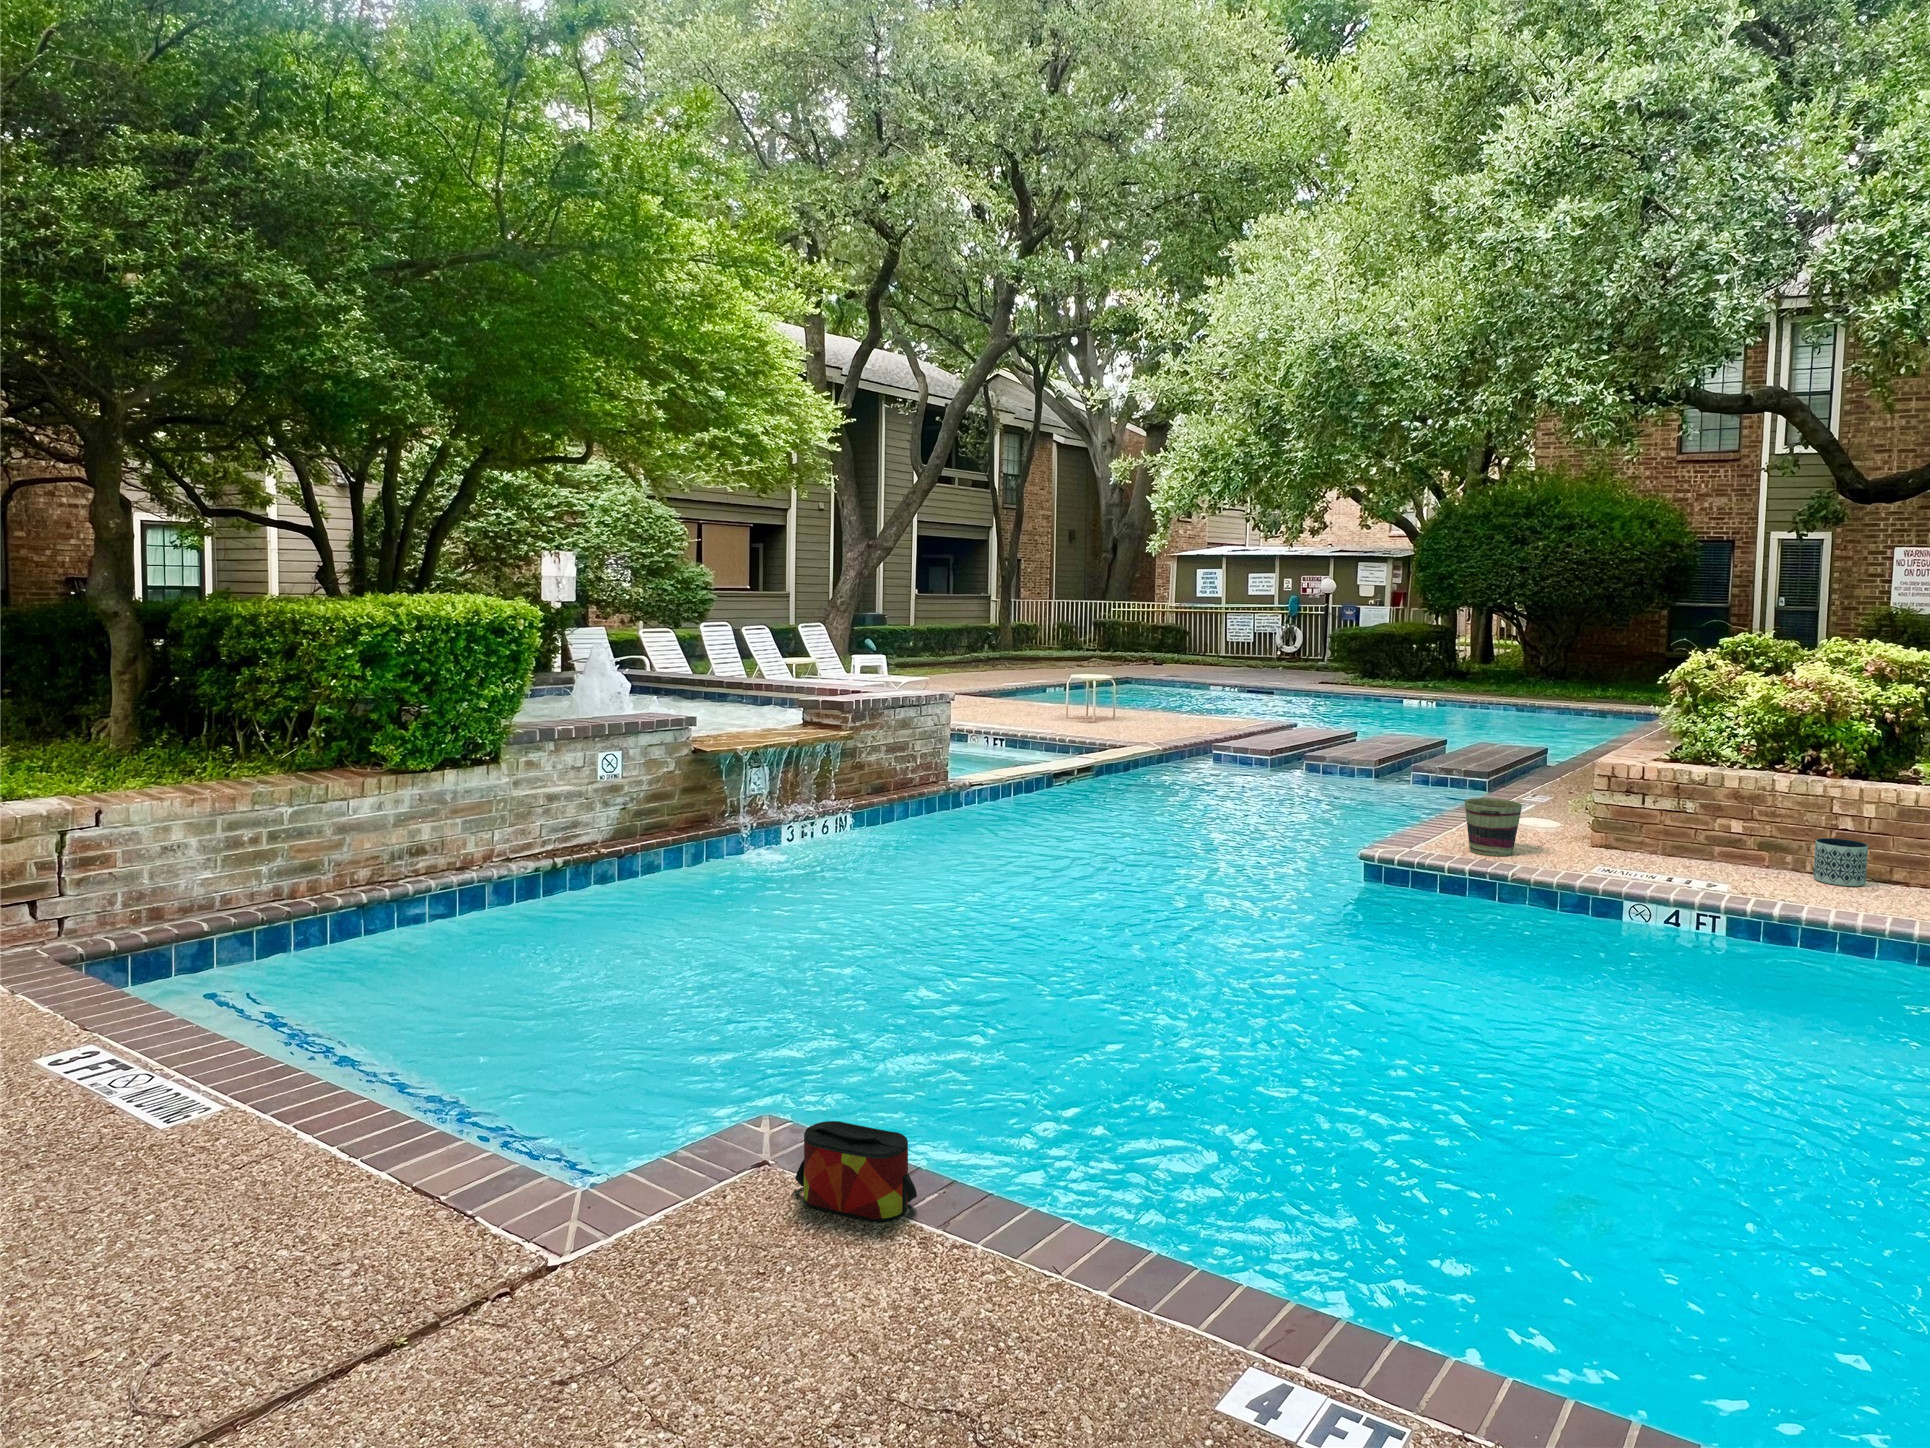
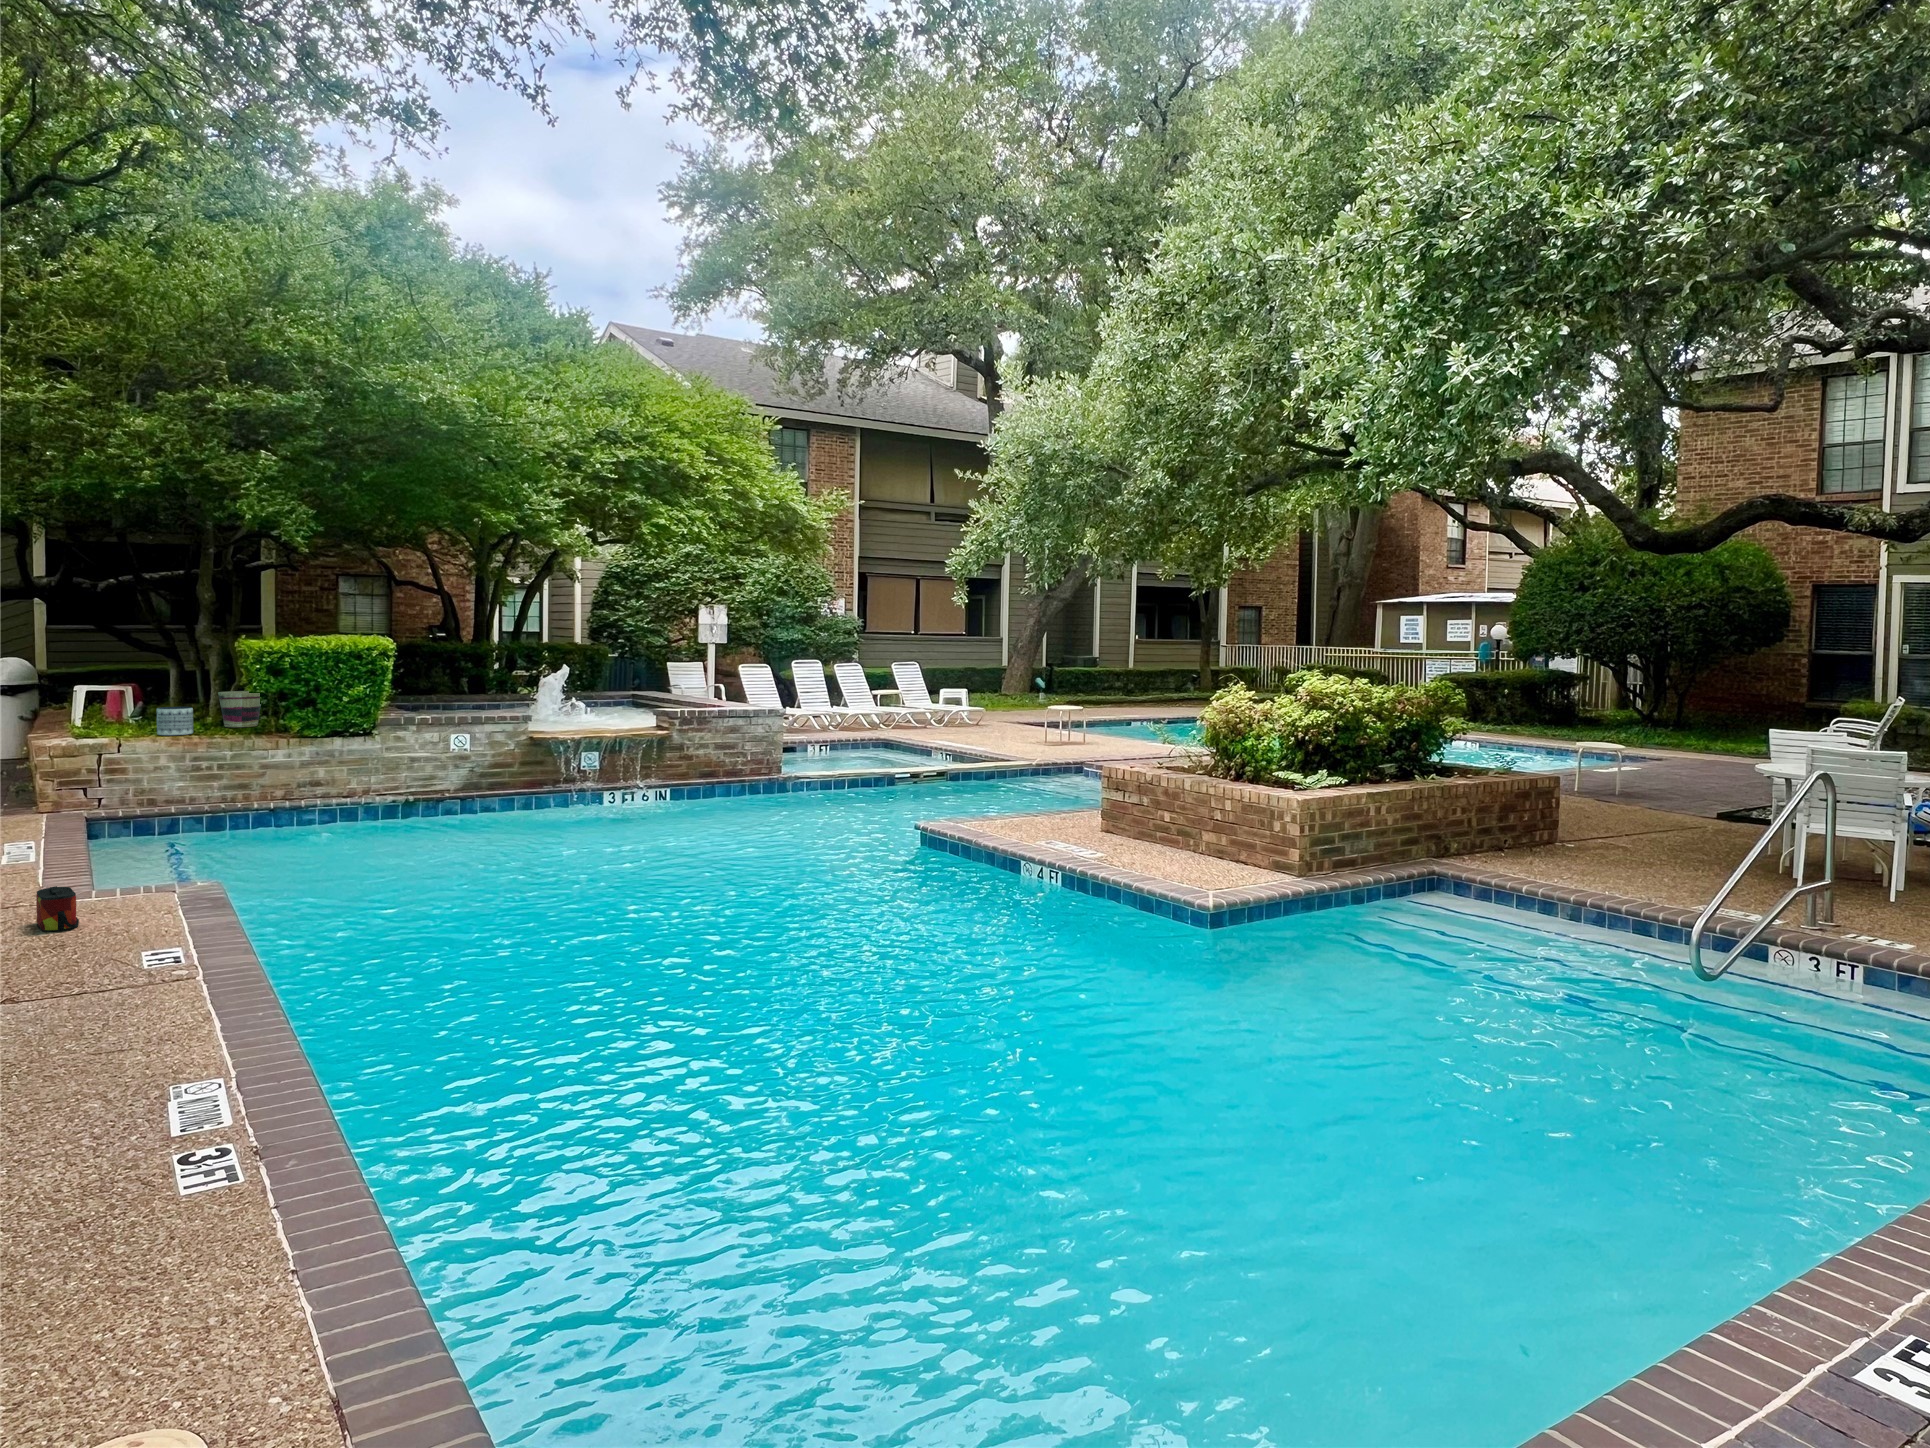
basket: present [1465,798,1522,856] -> present [218,691,261,727]
planter: present [1813,838,1868,887] -> present [157,707,193,735]

